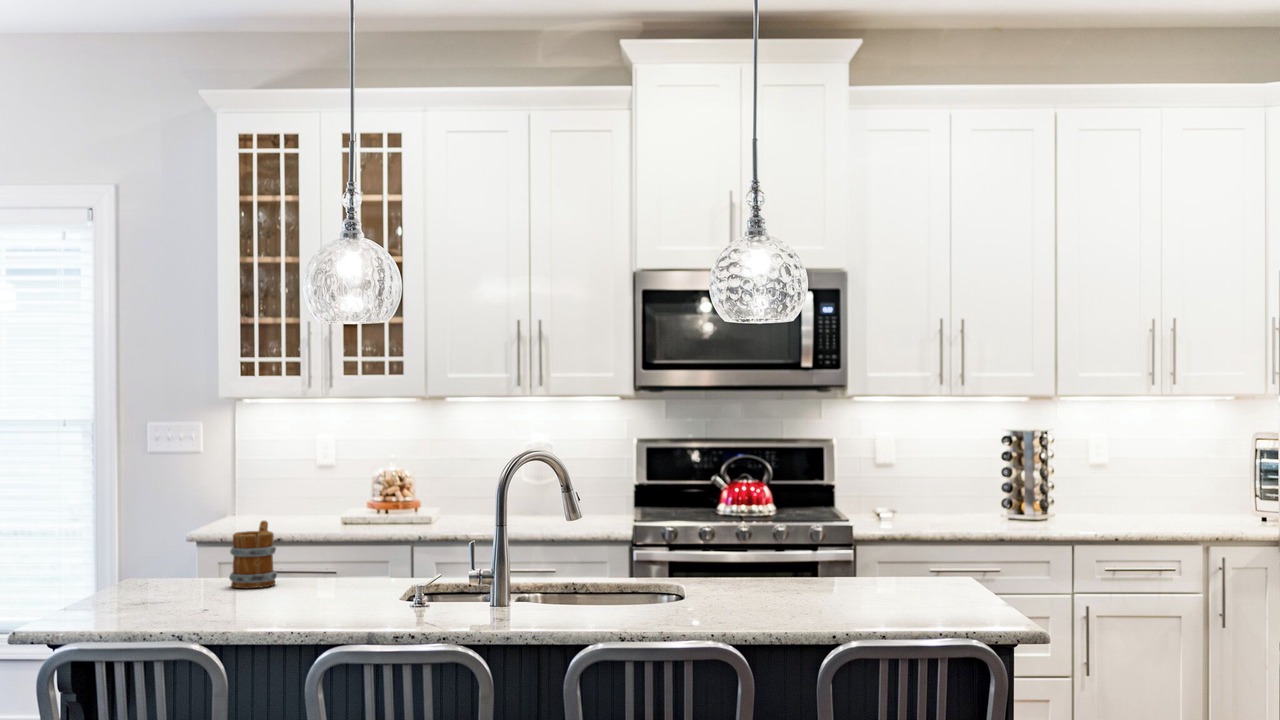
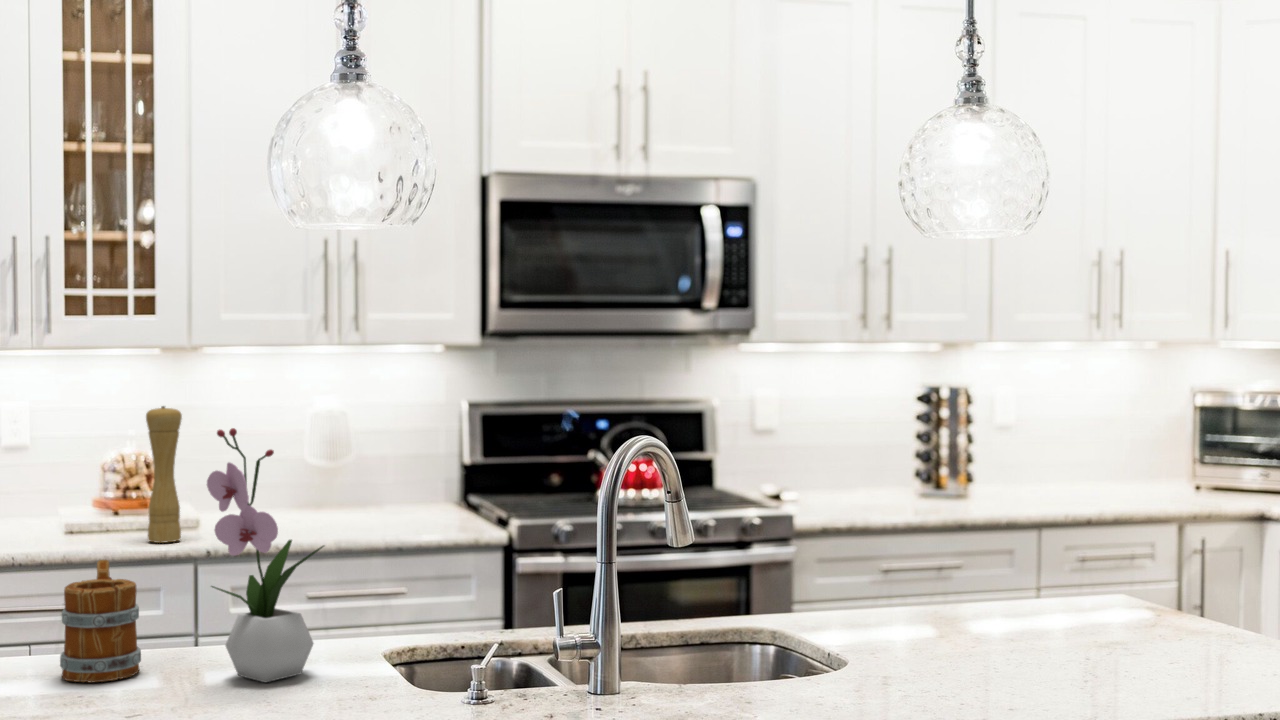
pepper mill: none [383,437,406,529] -> present [146,406,182,543]
flower arrangement: none [299,442,367,592] -> present [207,428,324,682]

